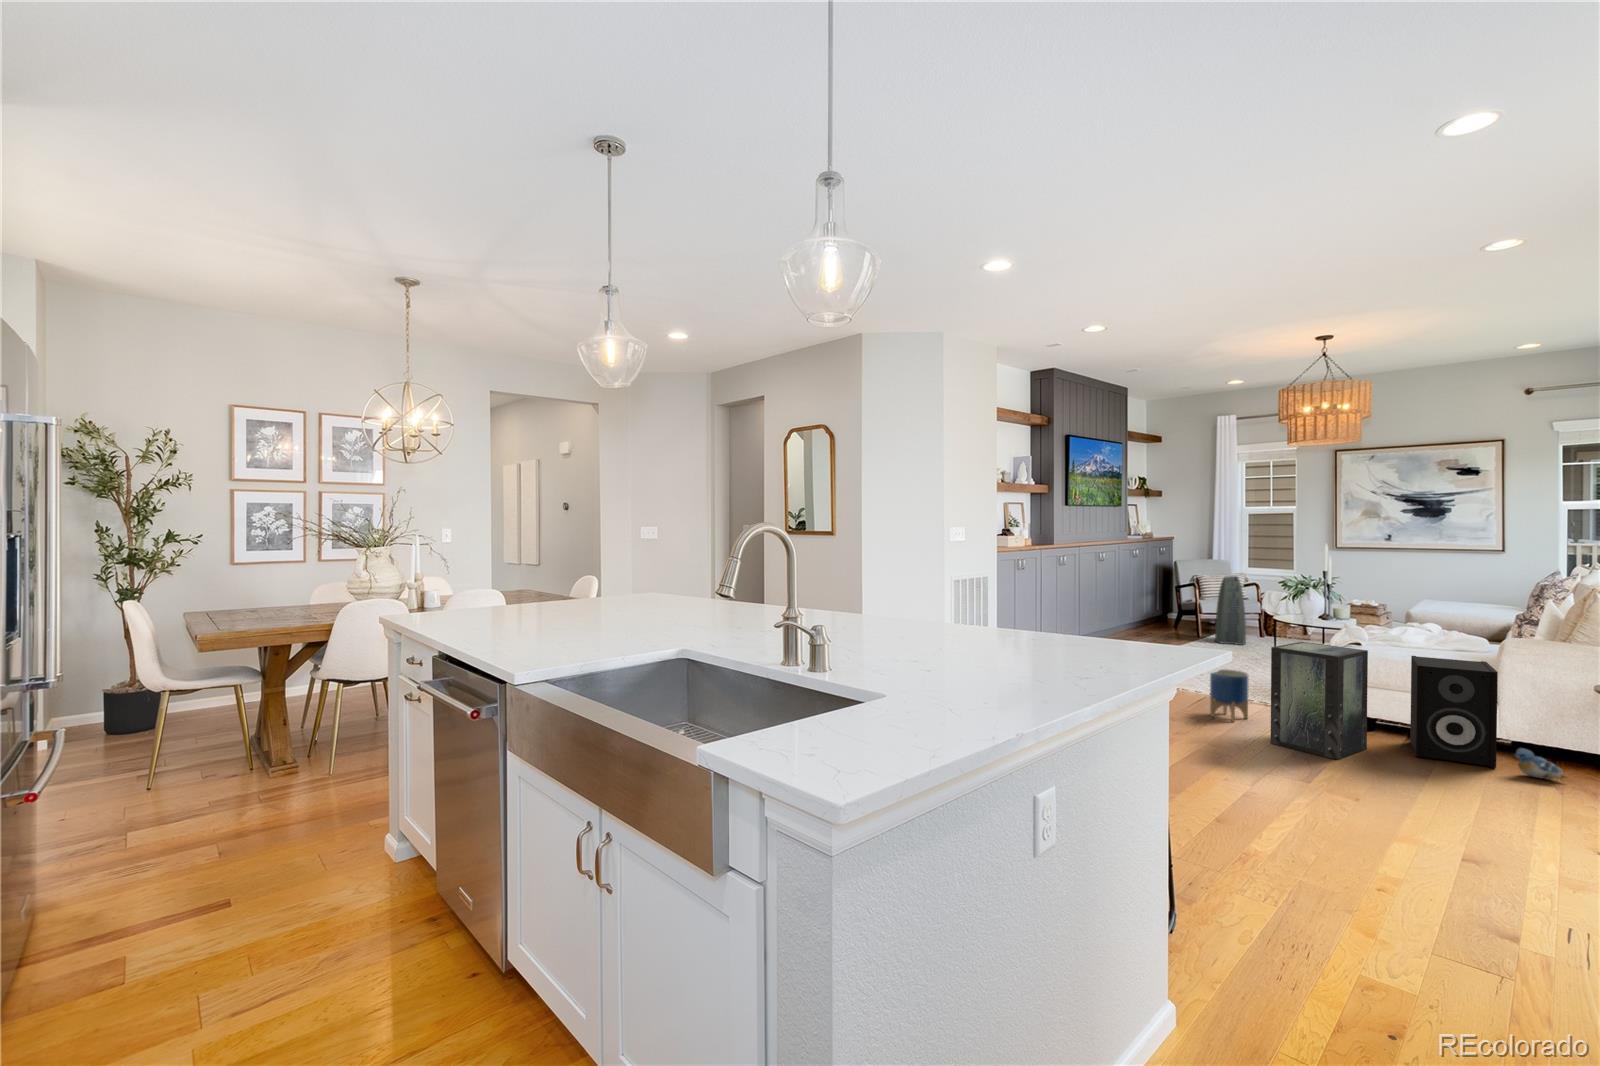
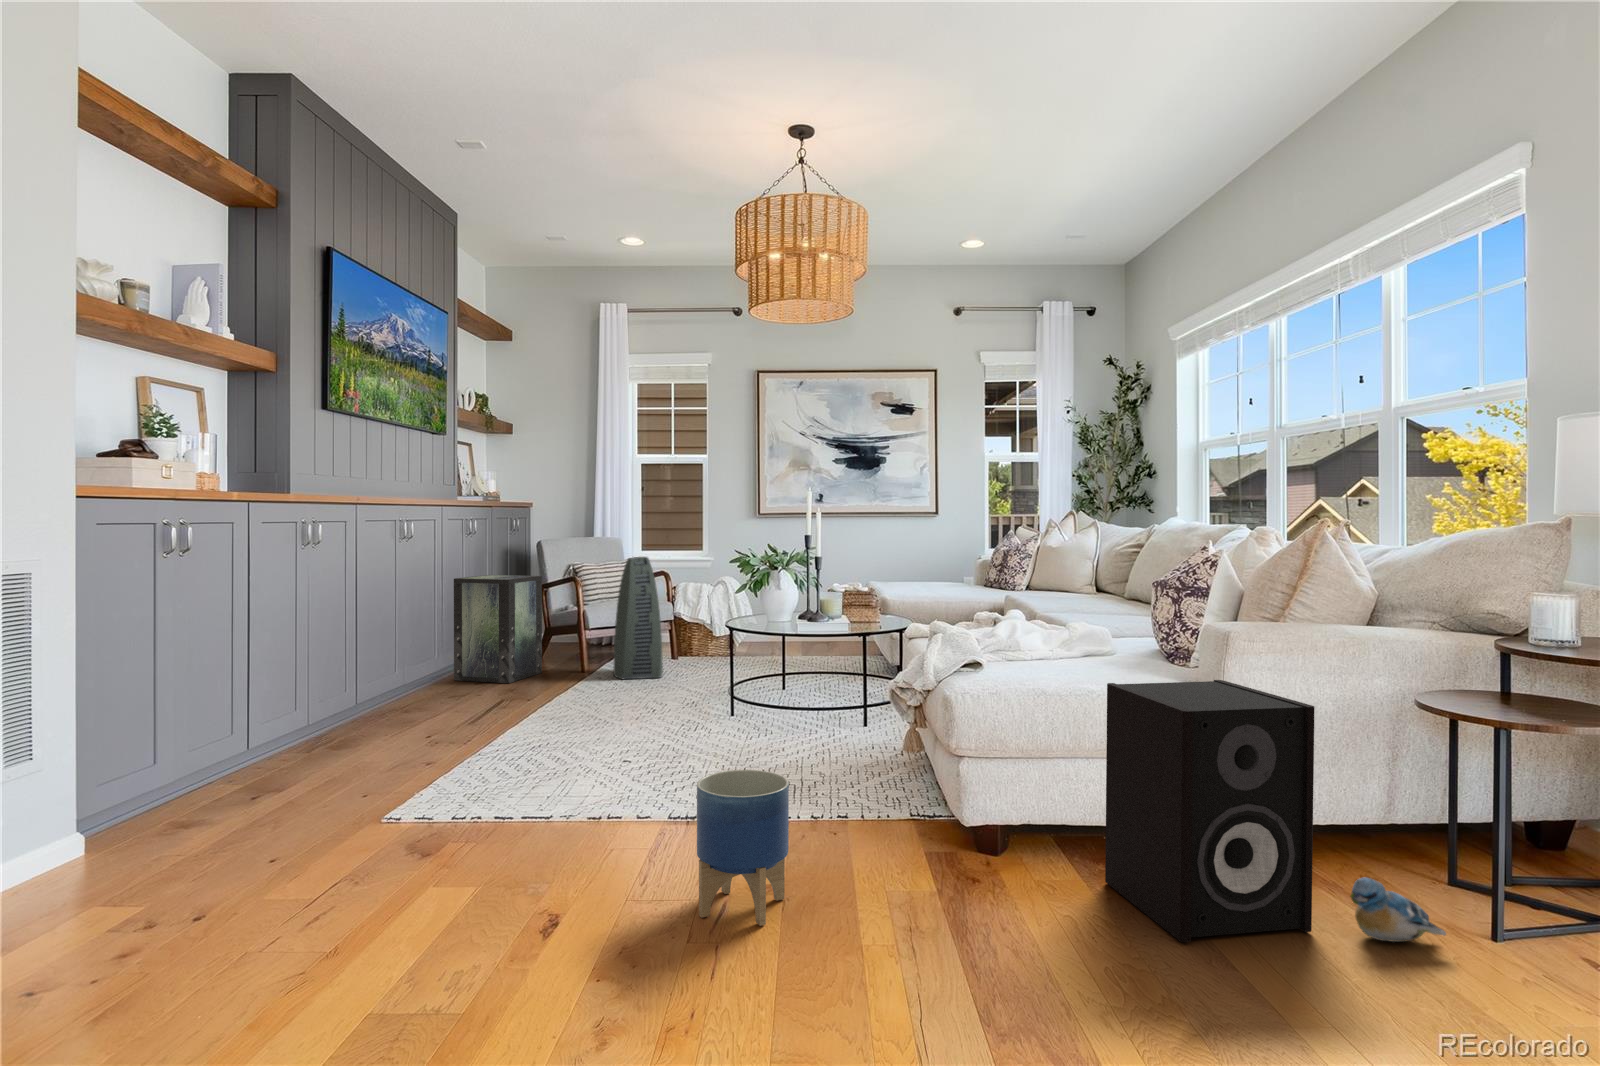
storage box: present [1271,642,1368,760] -> present [454,575,542,683]

